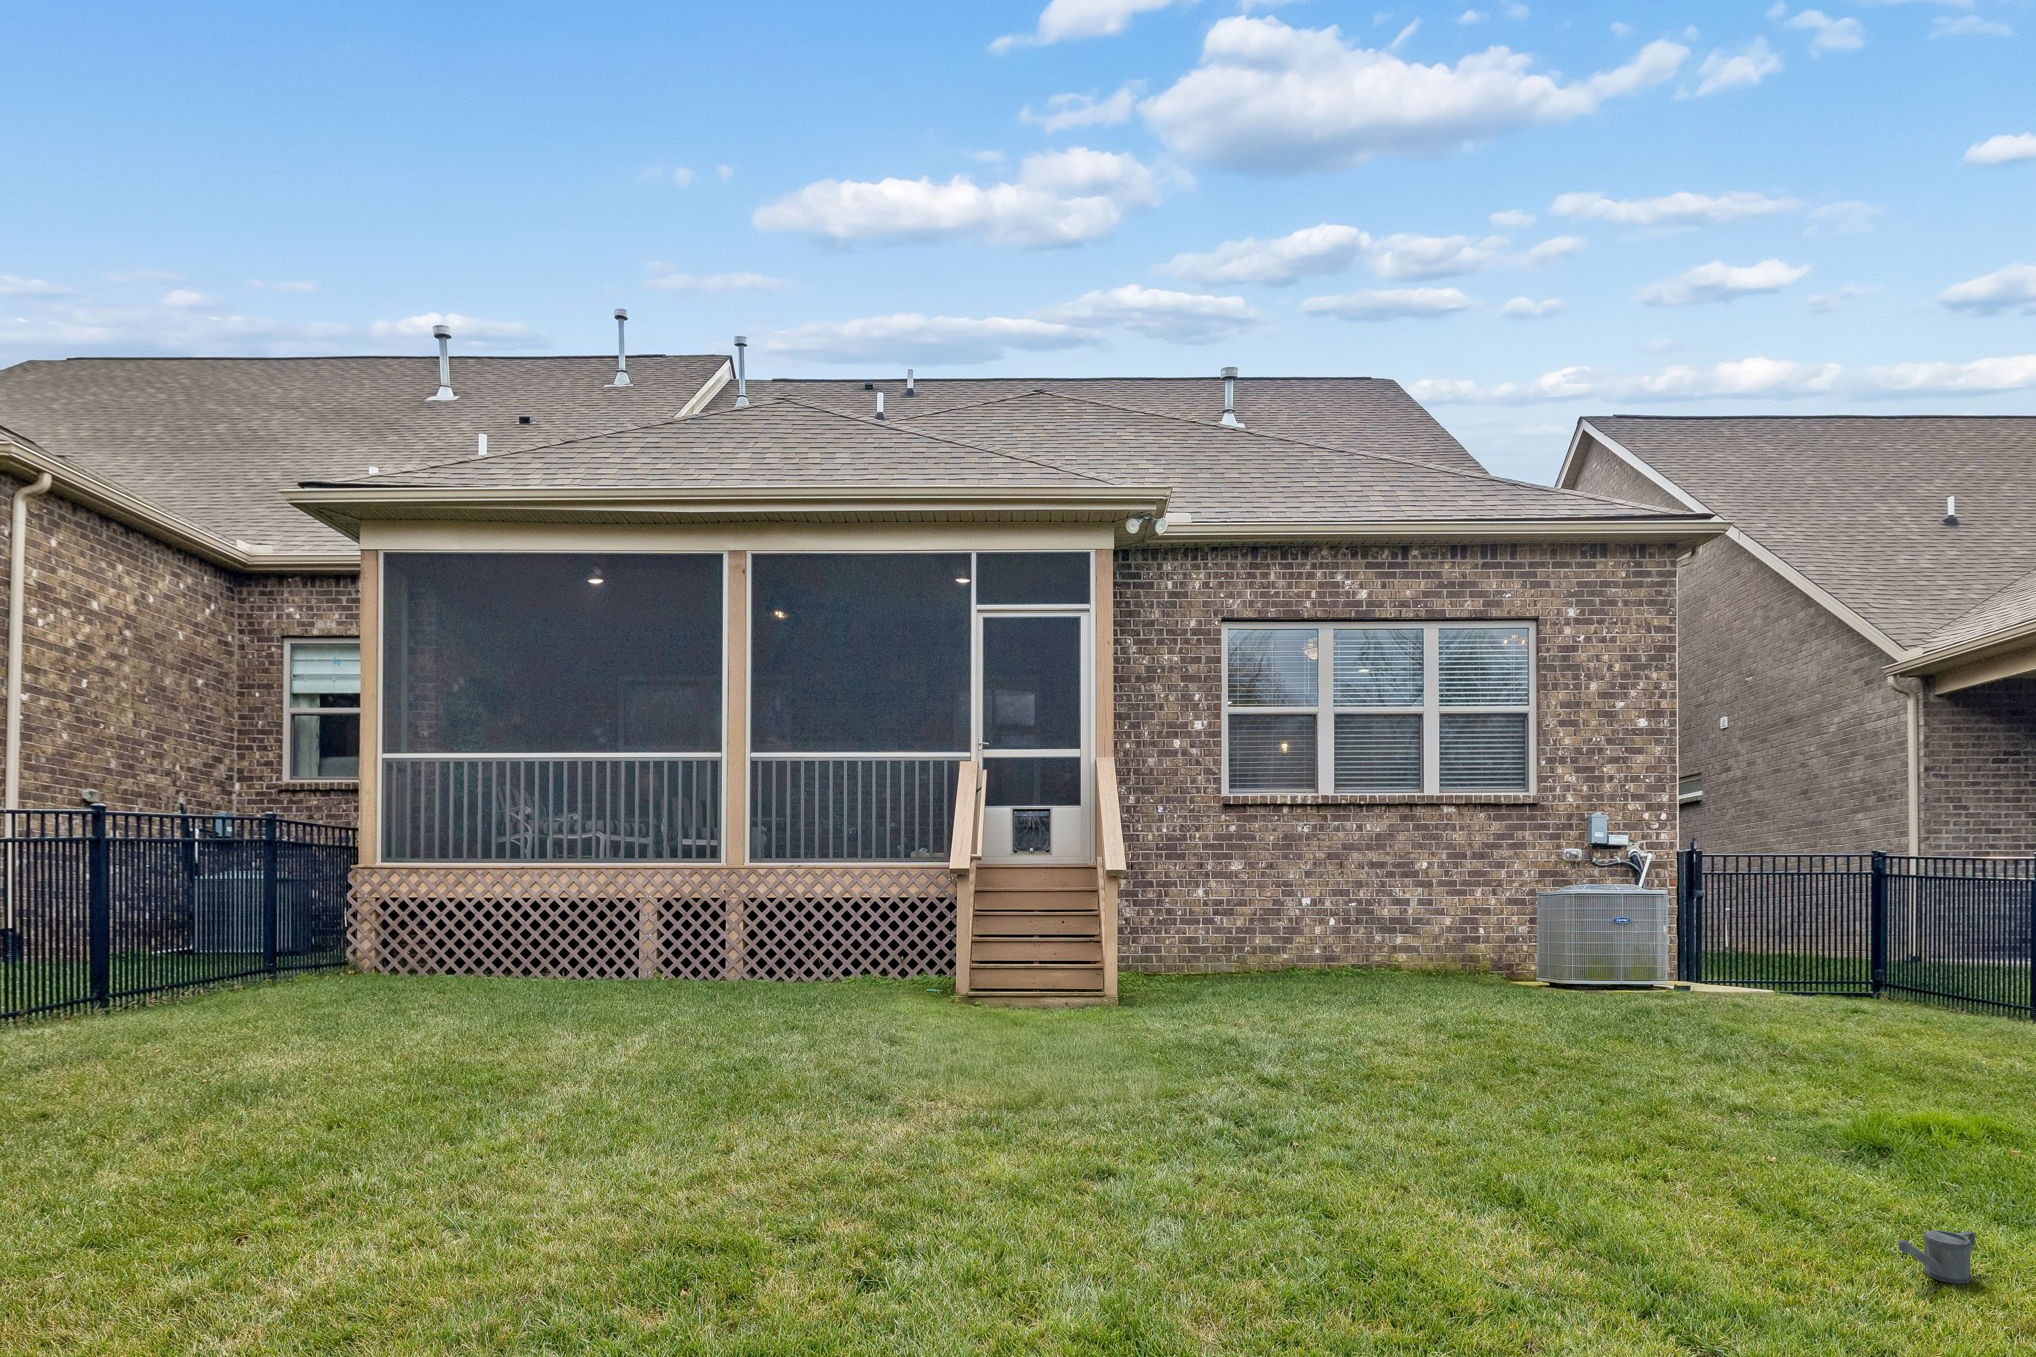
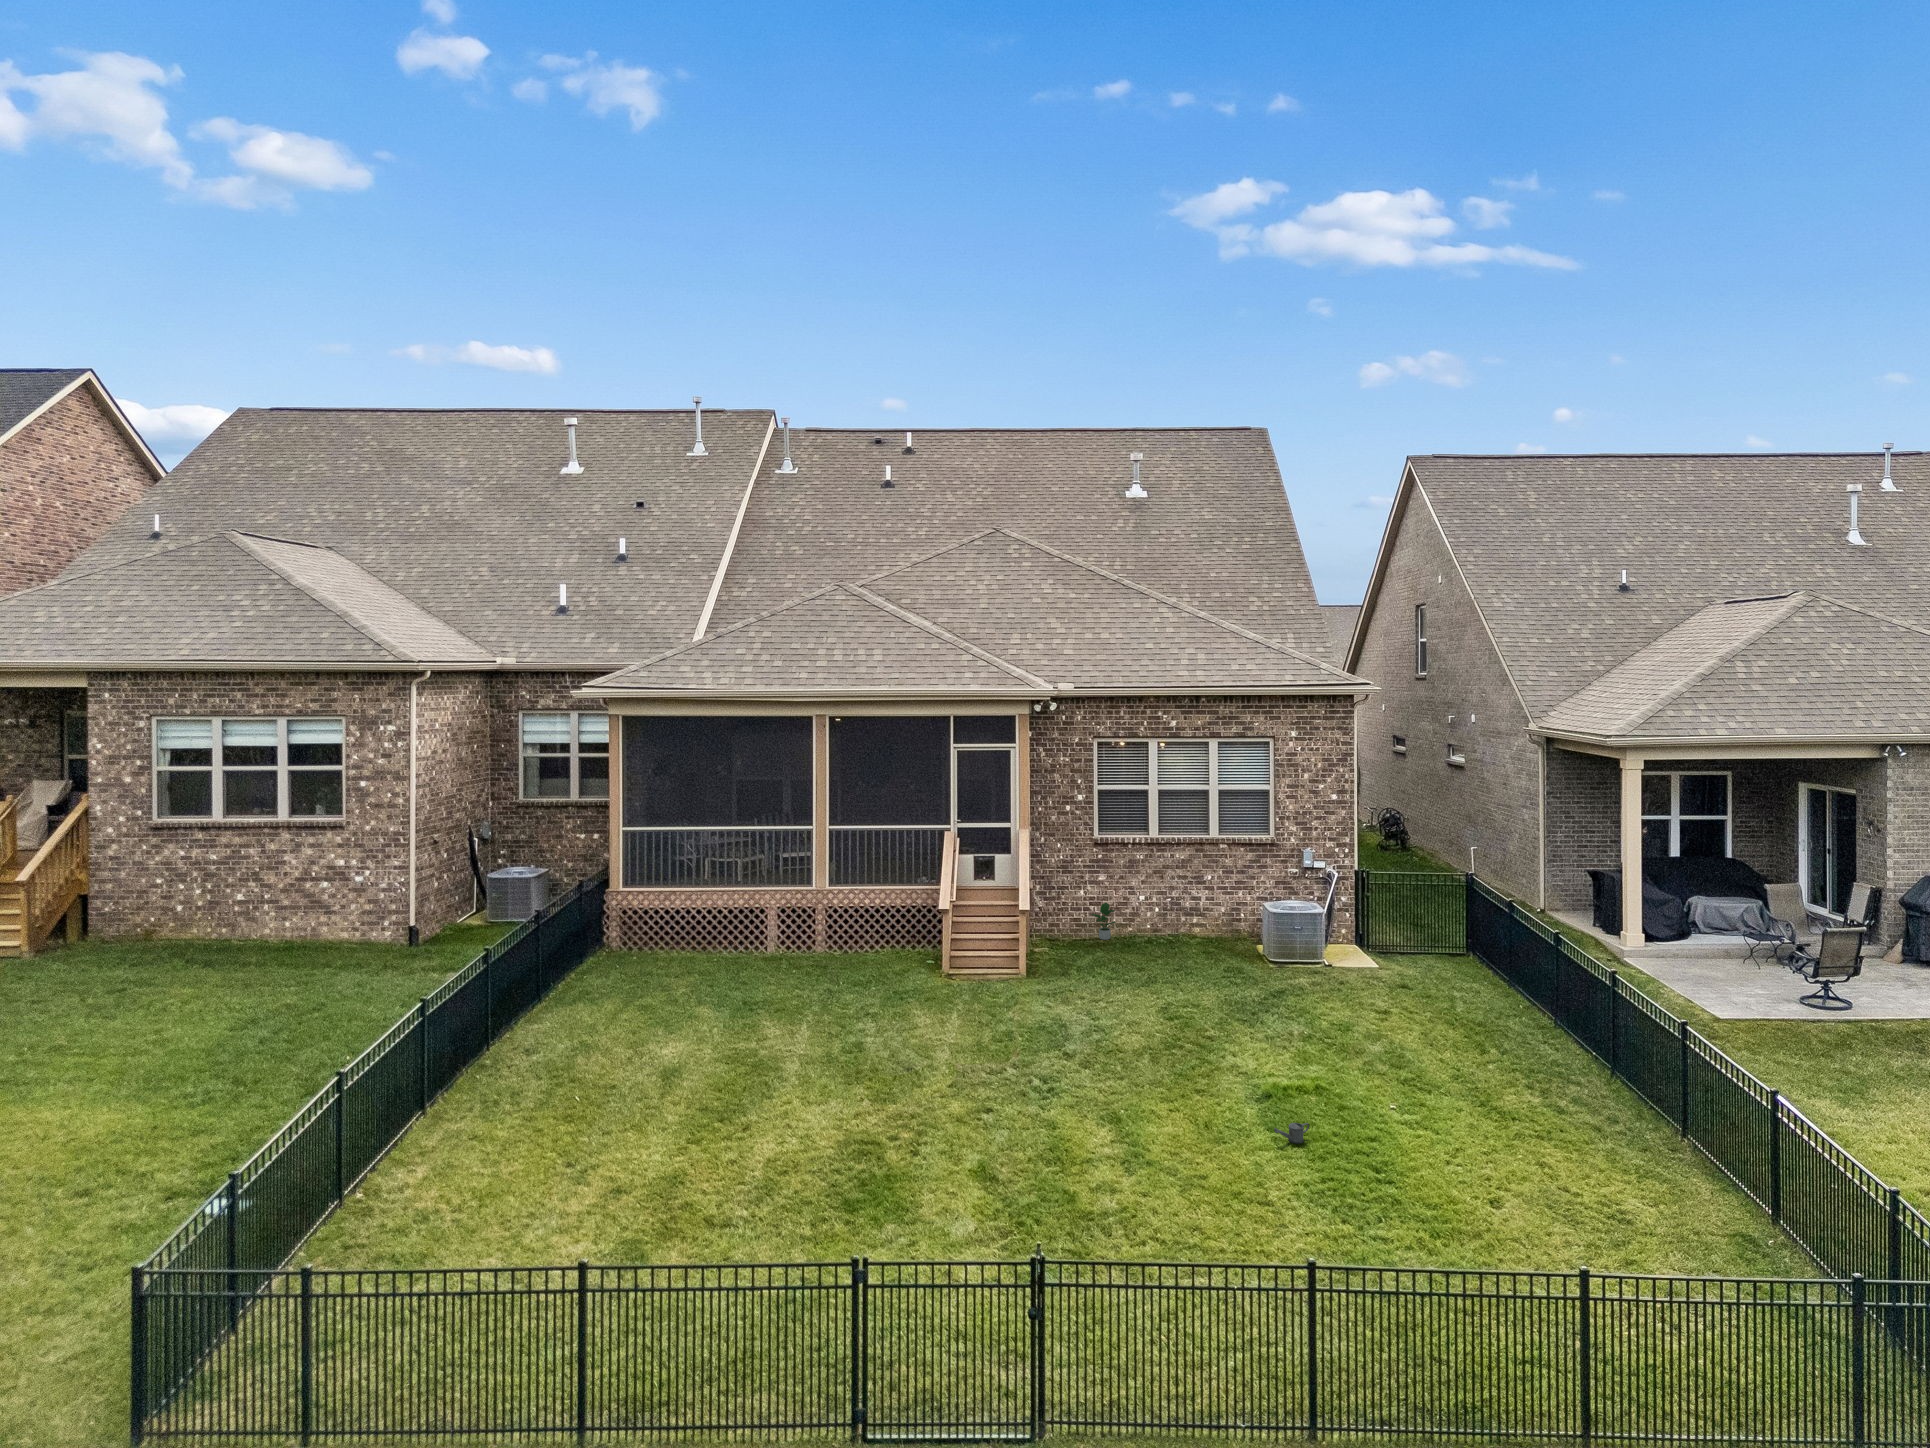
potted plant: none [1216,906,1263,971] -> present [1092,903,1116,940]

